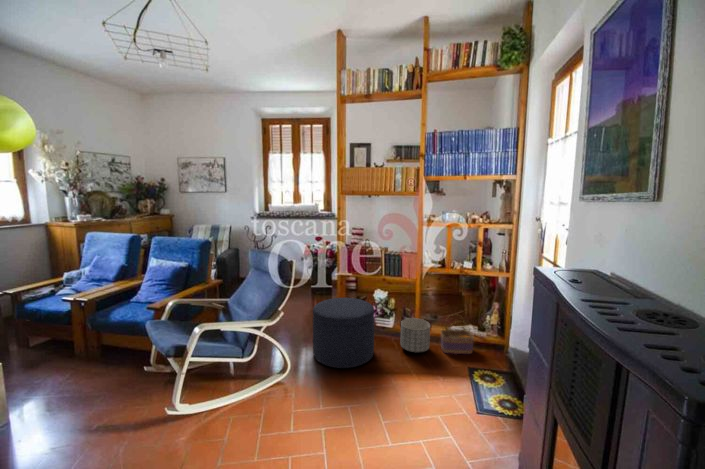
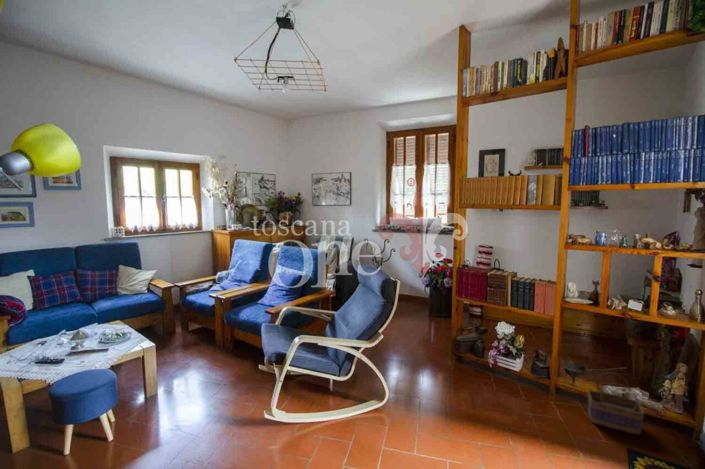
ottoman: present [313,298,374,368] -> none [415,326,491,412]
planter: present [400,318,430,352] -> none [526,365,571,414]

